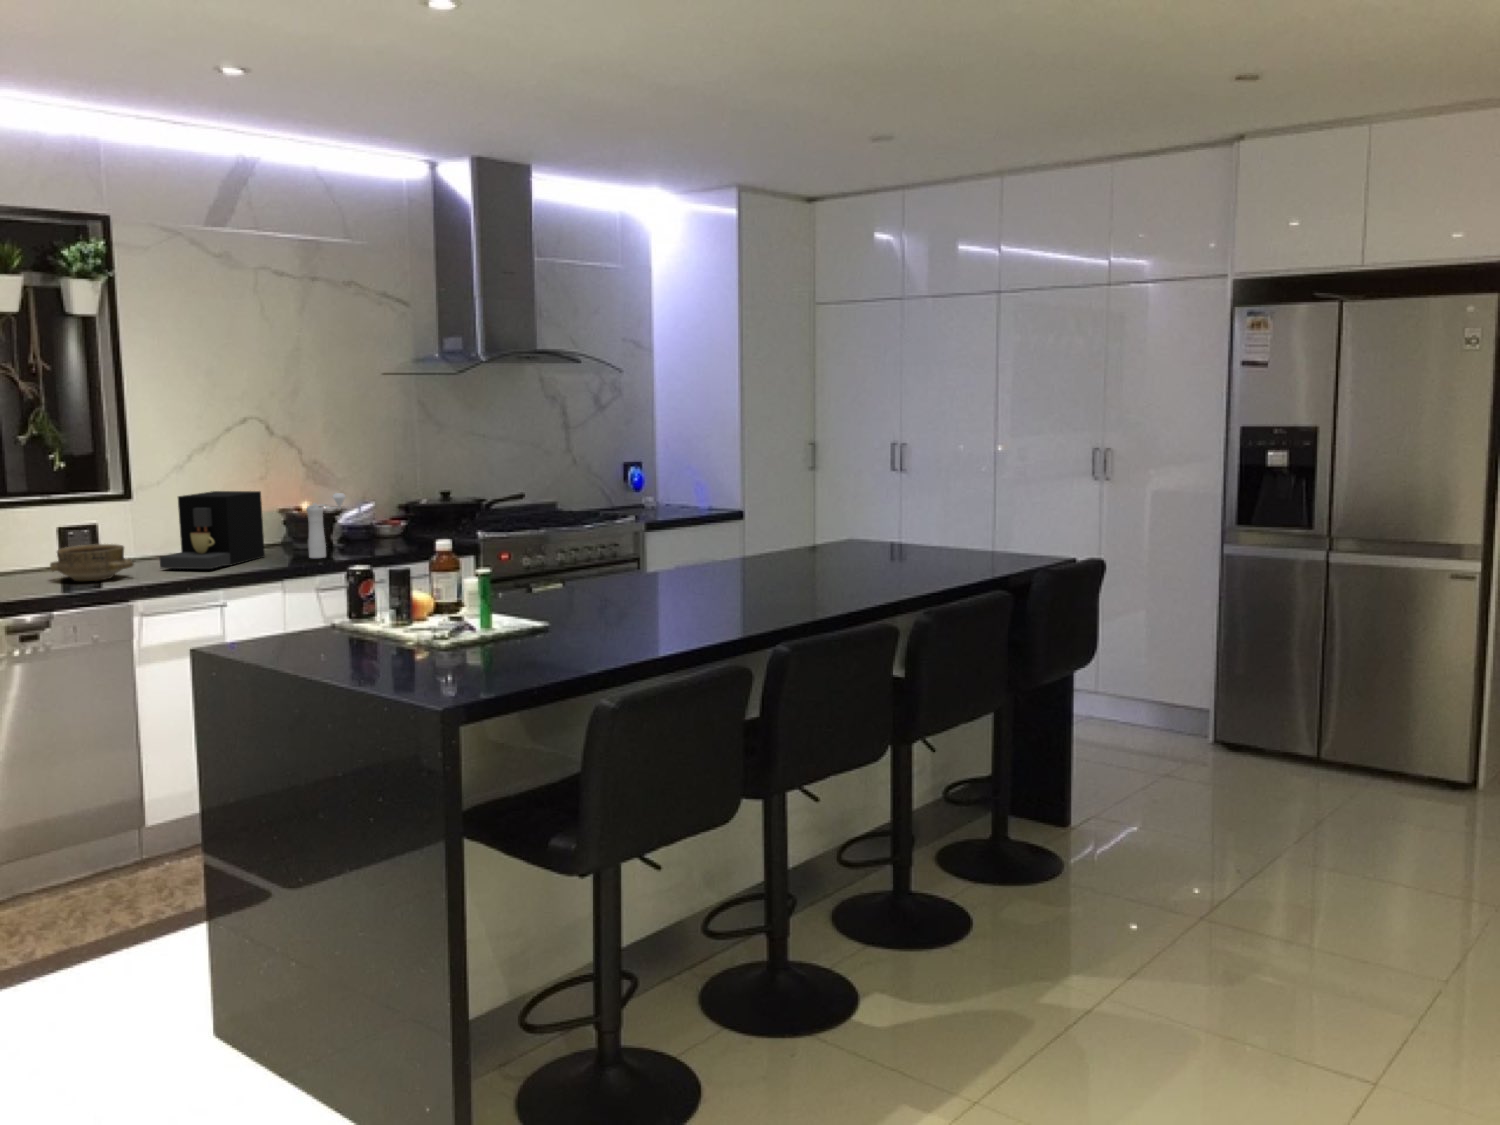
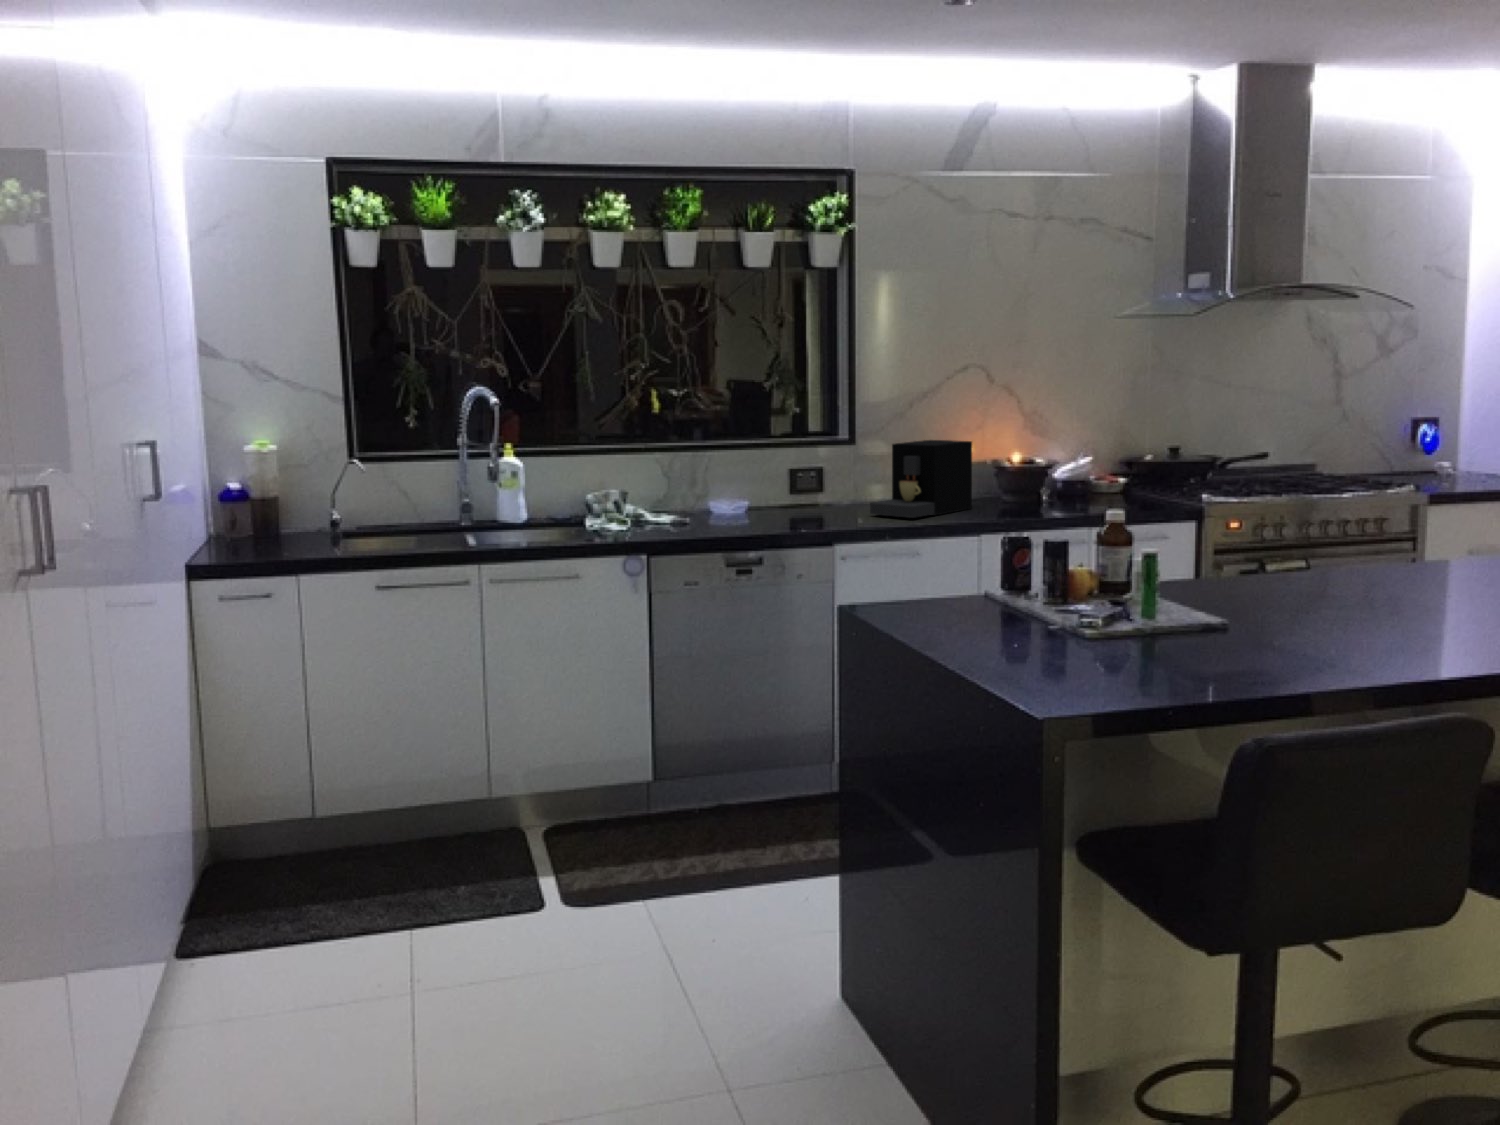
pepper mill: present [306,493,345,558] -> none [1013,446,1057,513]
ceramic bowl: present [50,544,134,581] -> none [774,487,844,522]

